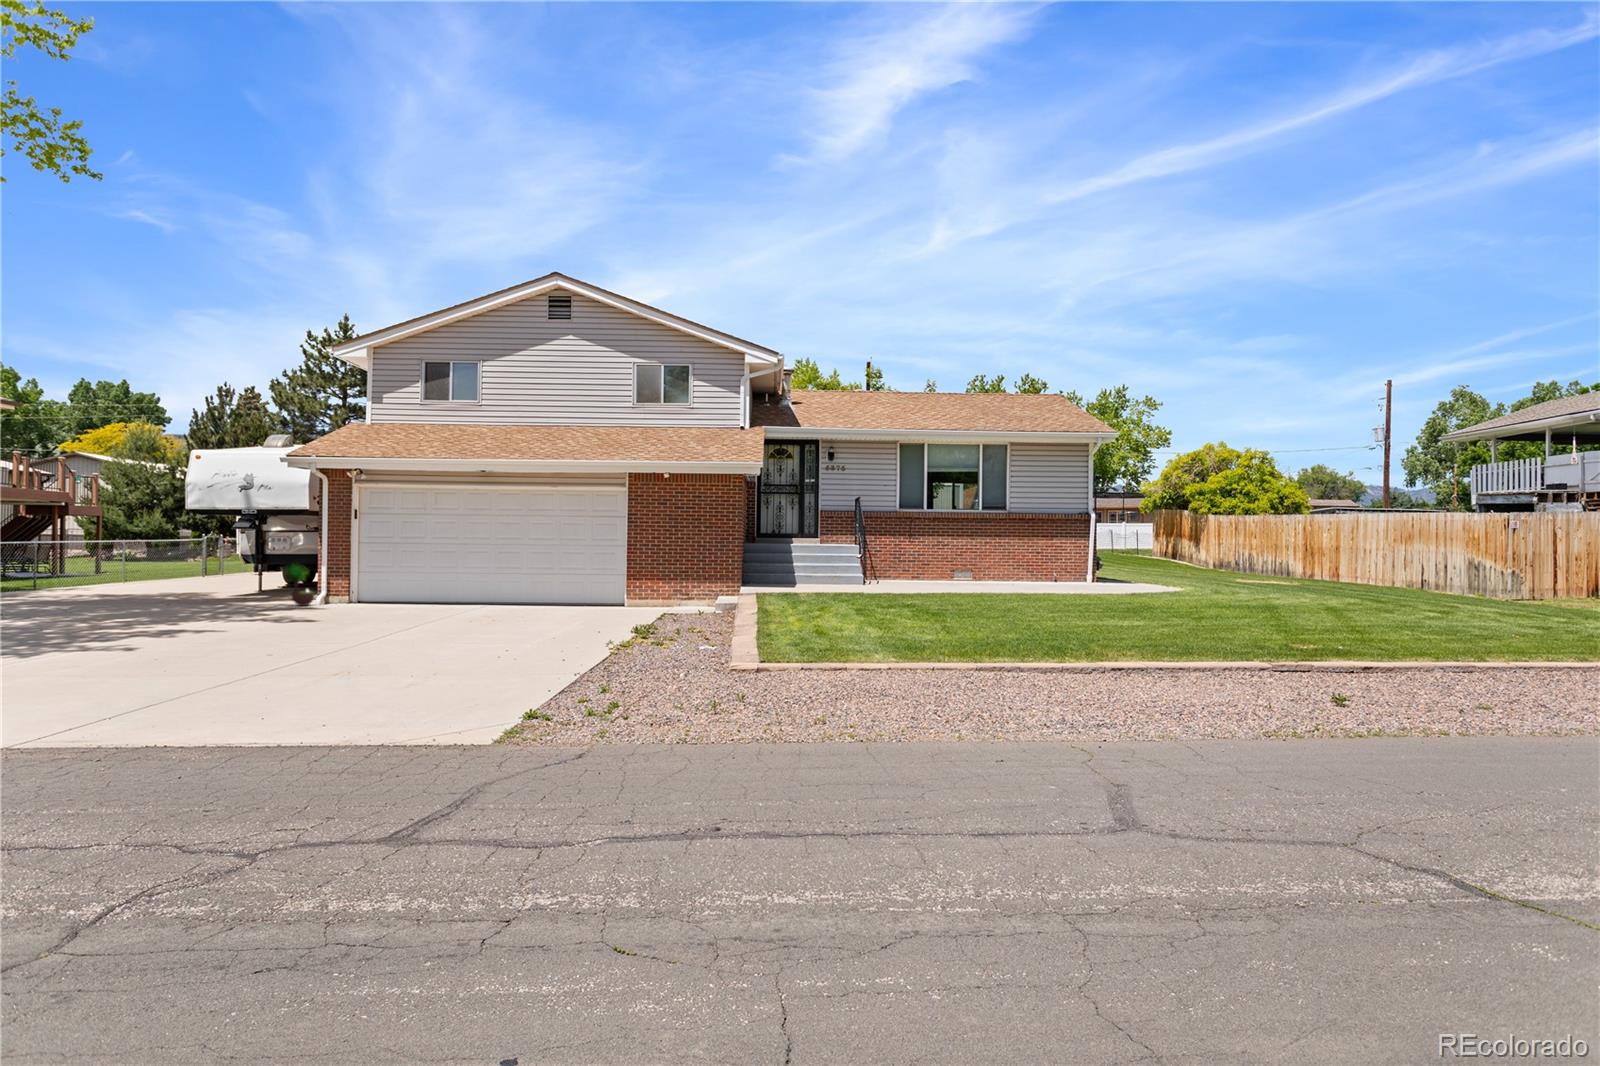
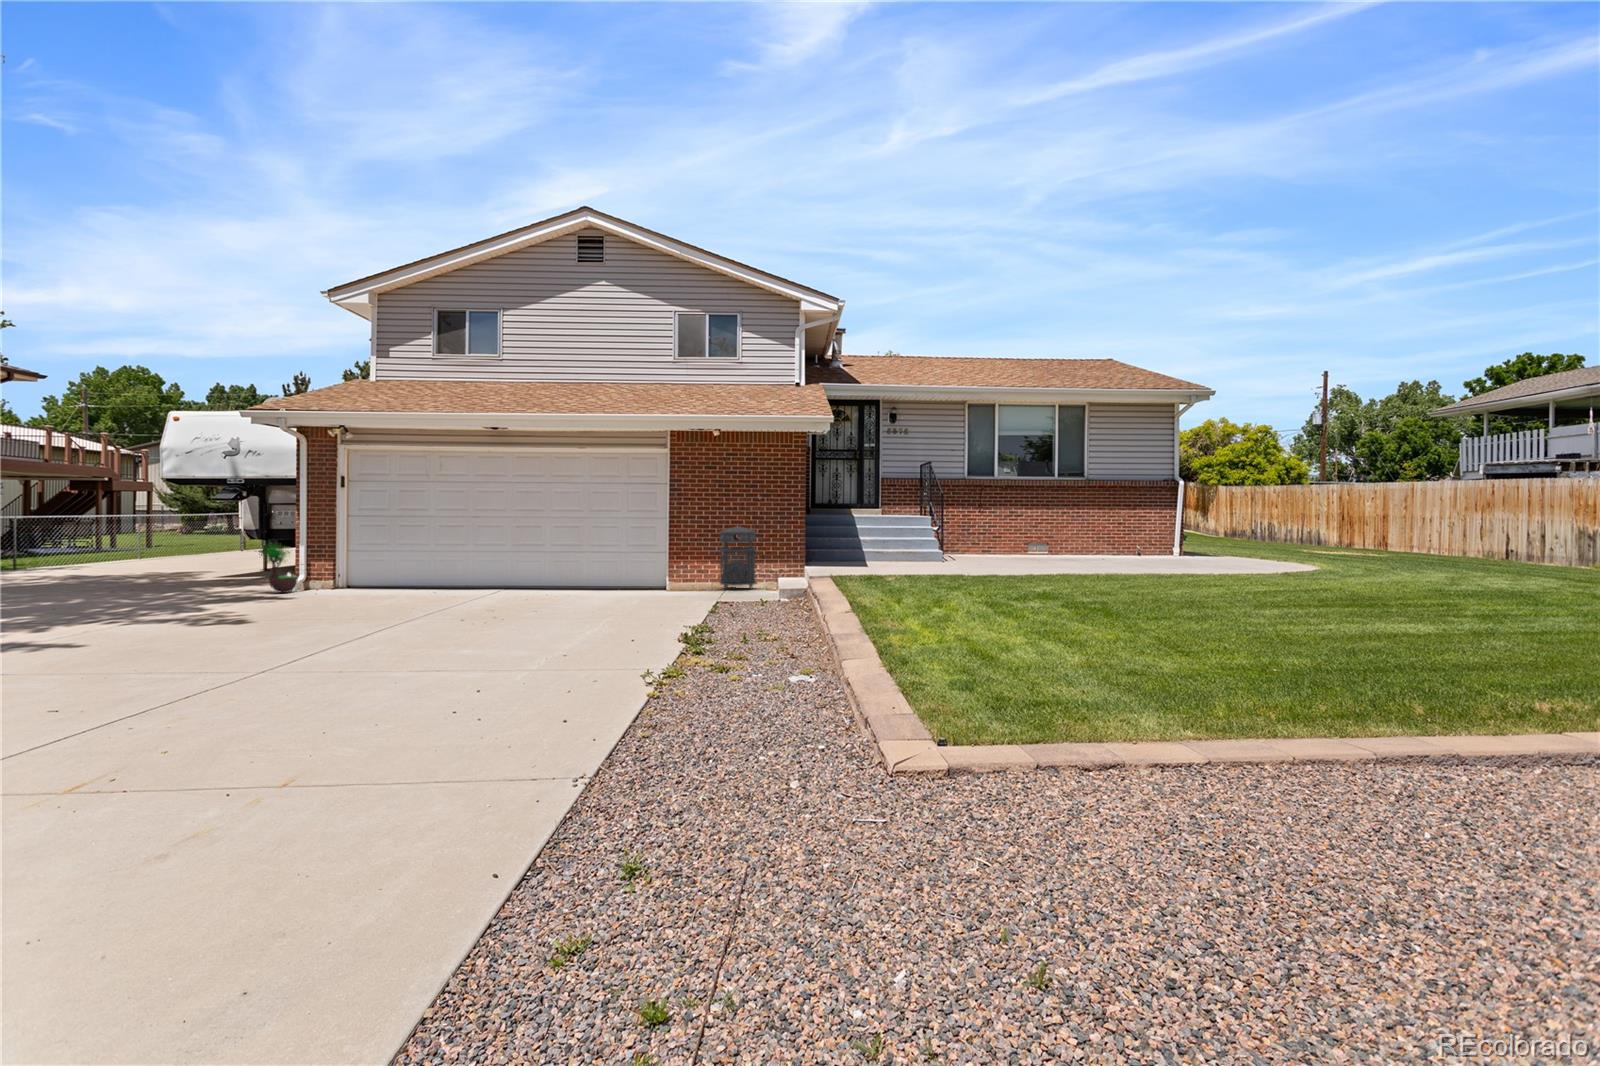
trash can: none [669,551,701,604] -> present [720,526,757,589]

